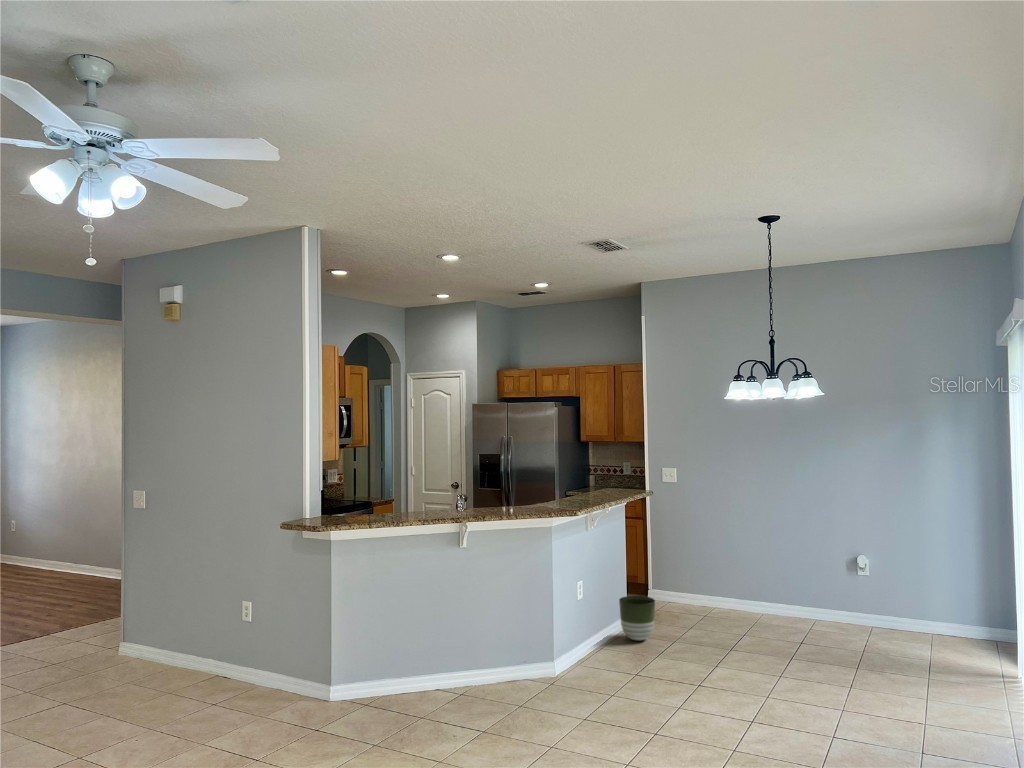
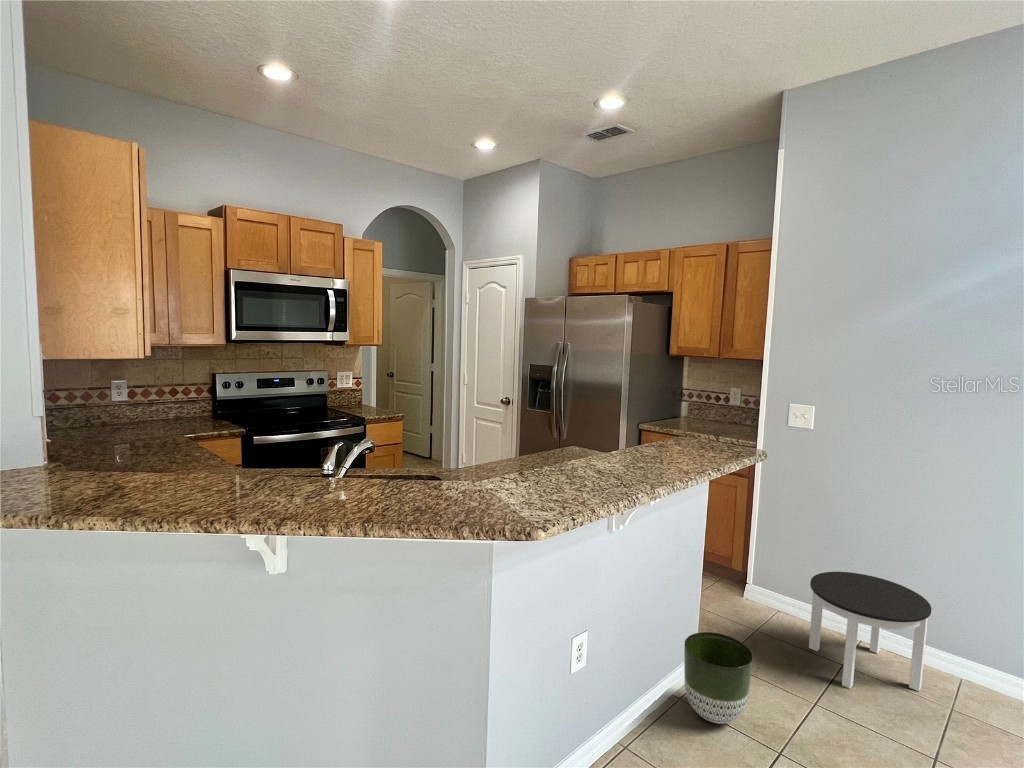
round table: none [682,566,743,624] -> present [809,572,931,691]

